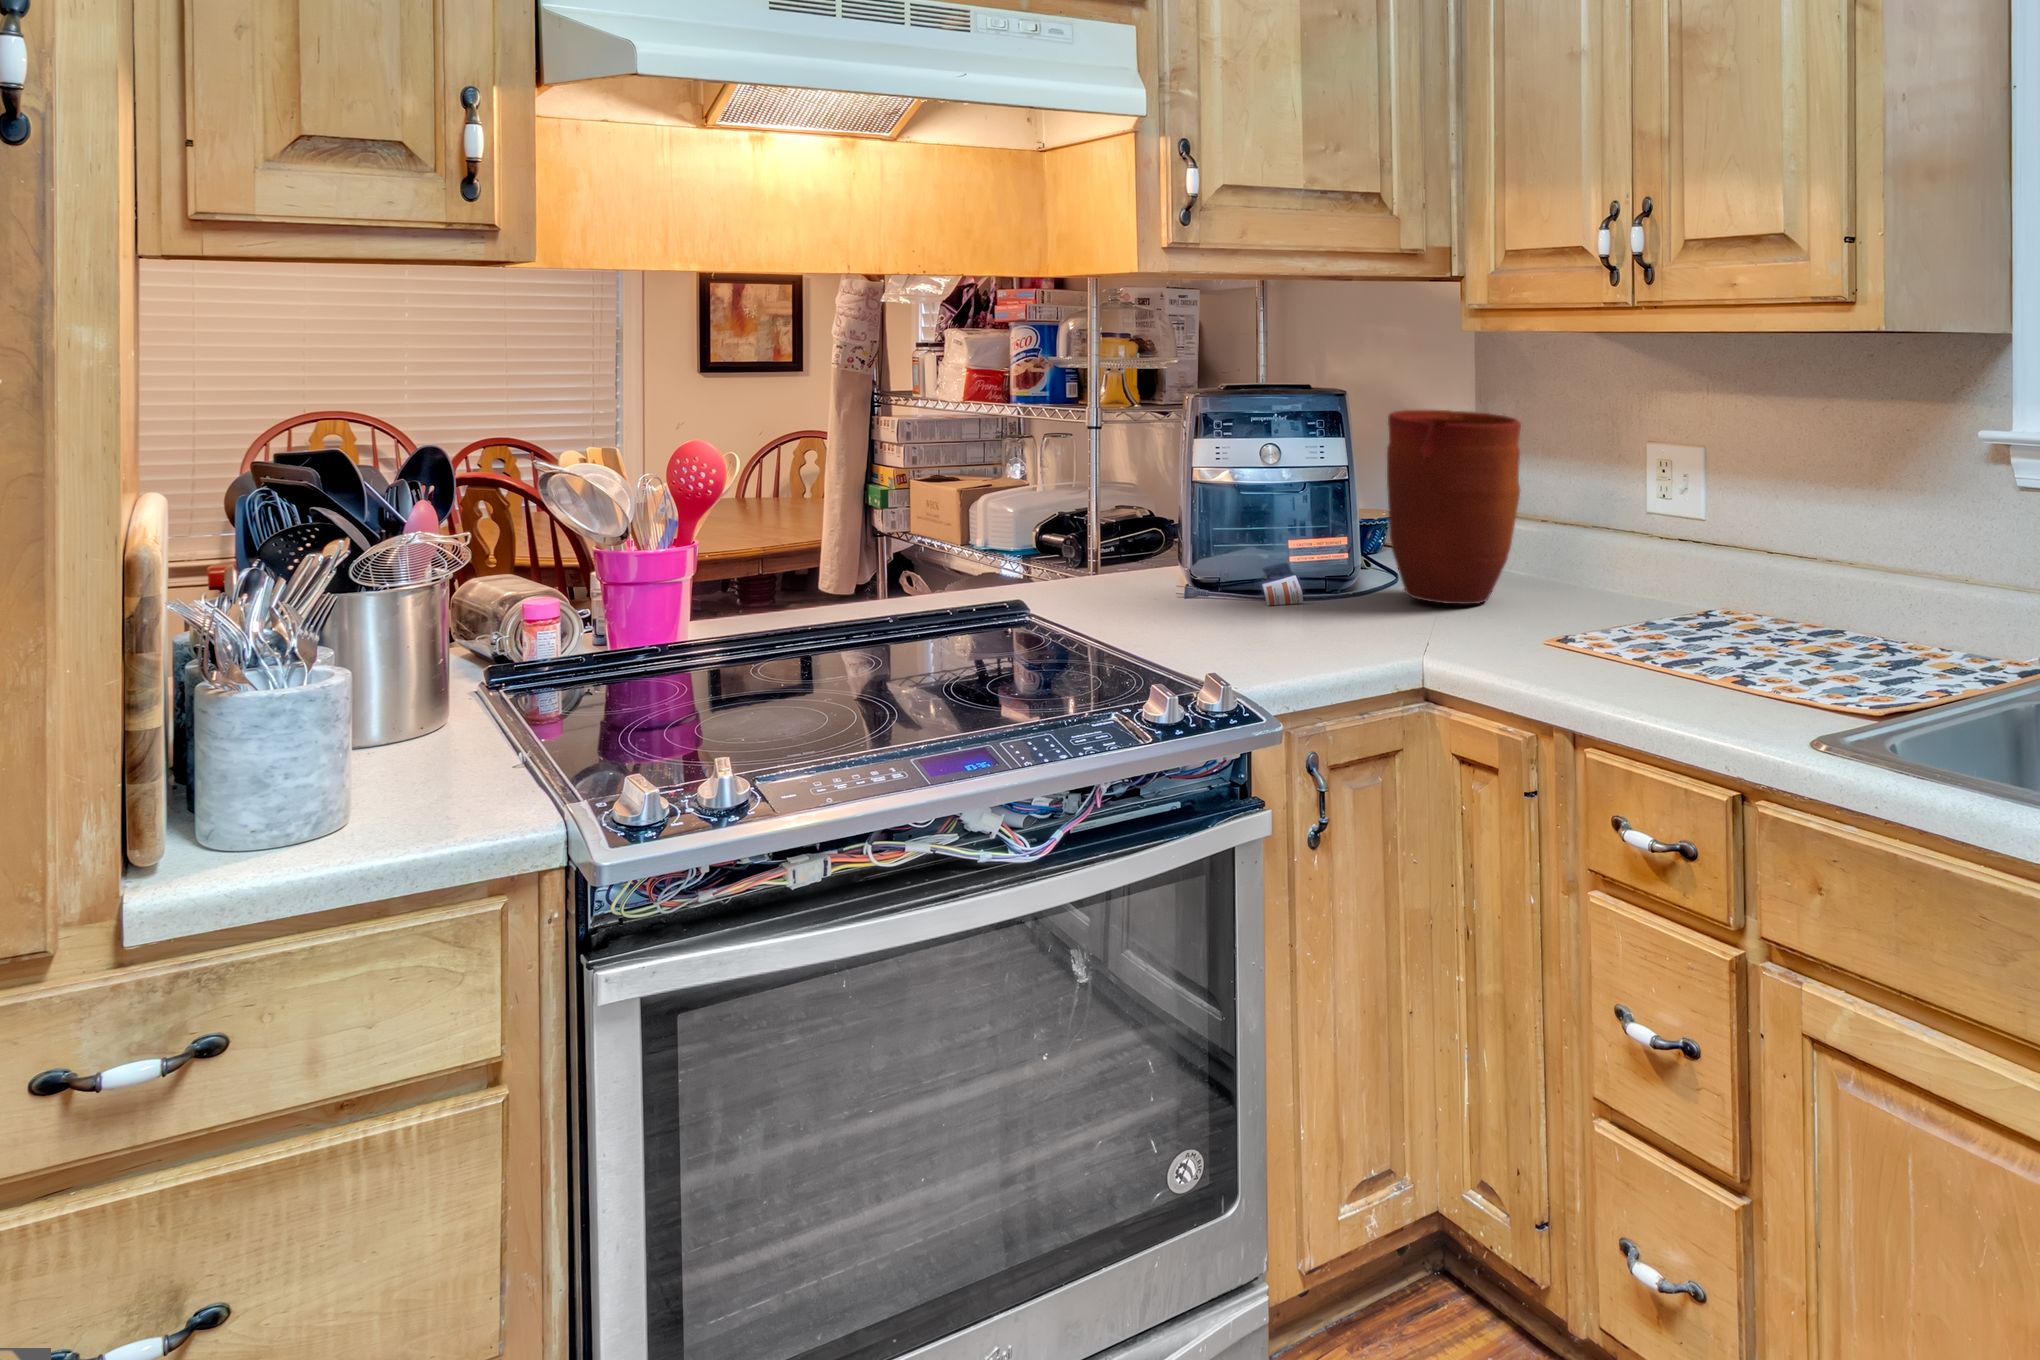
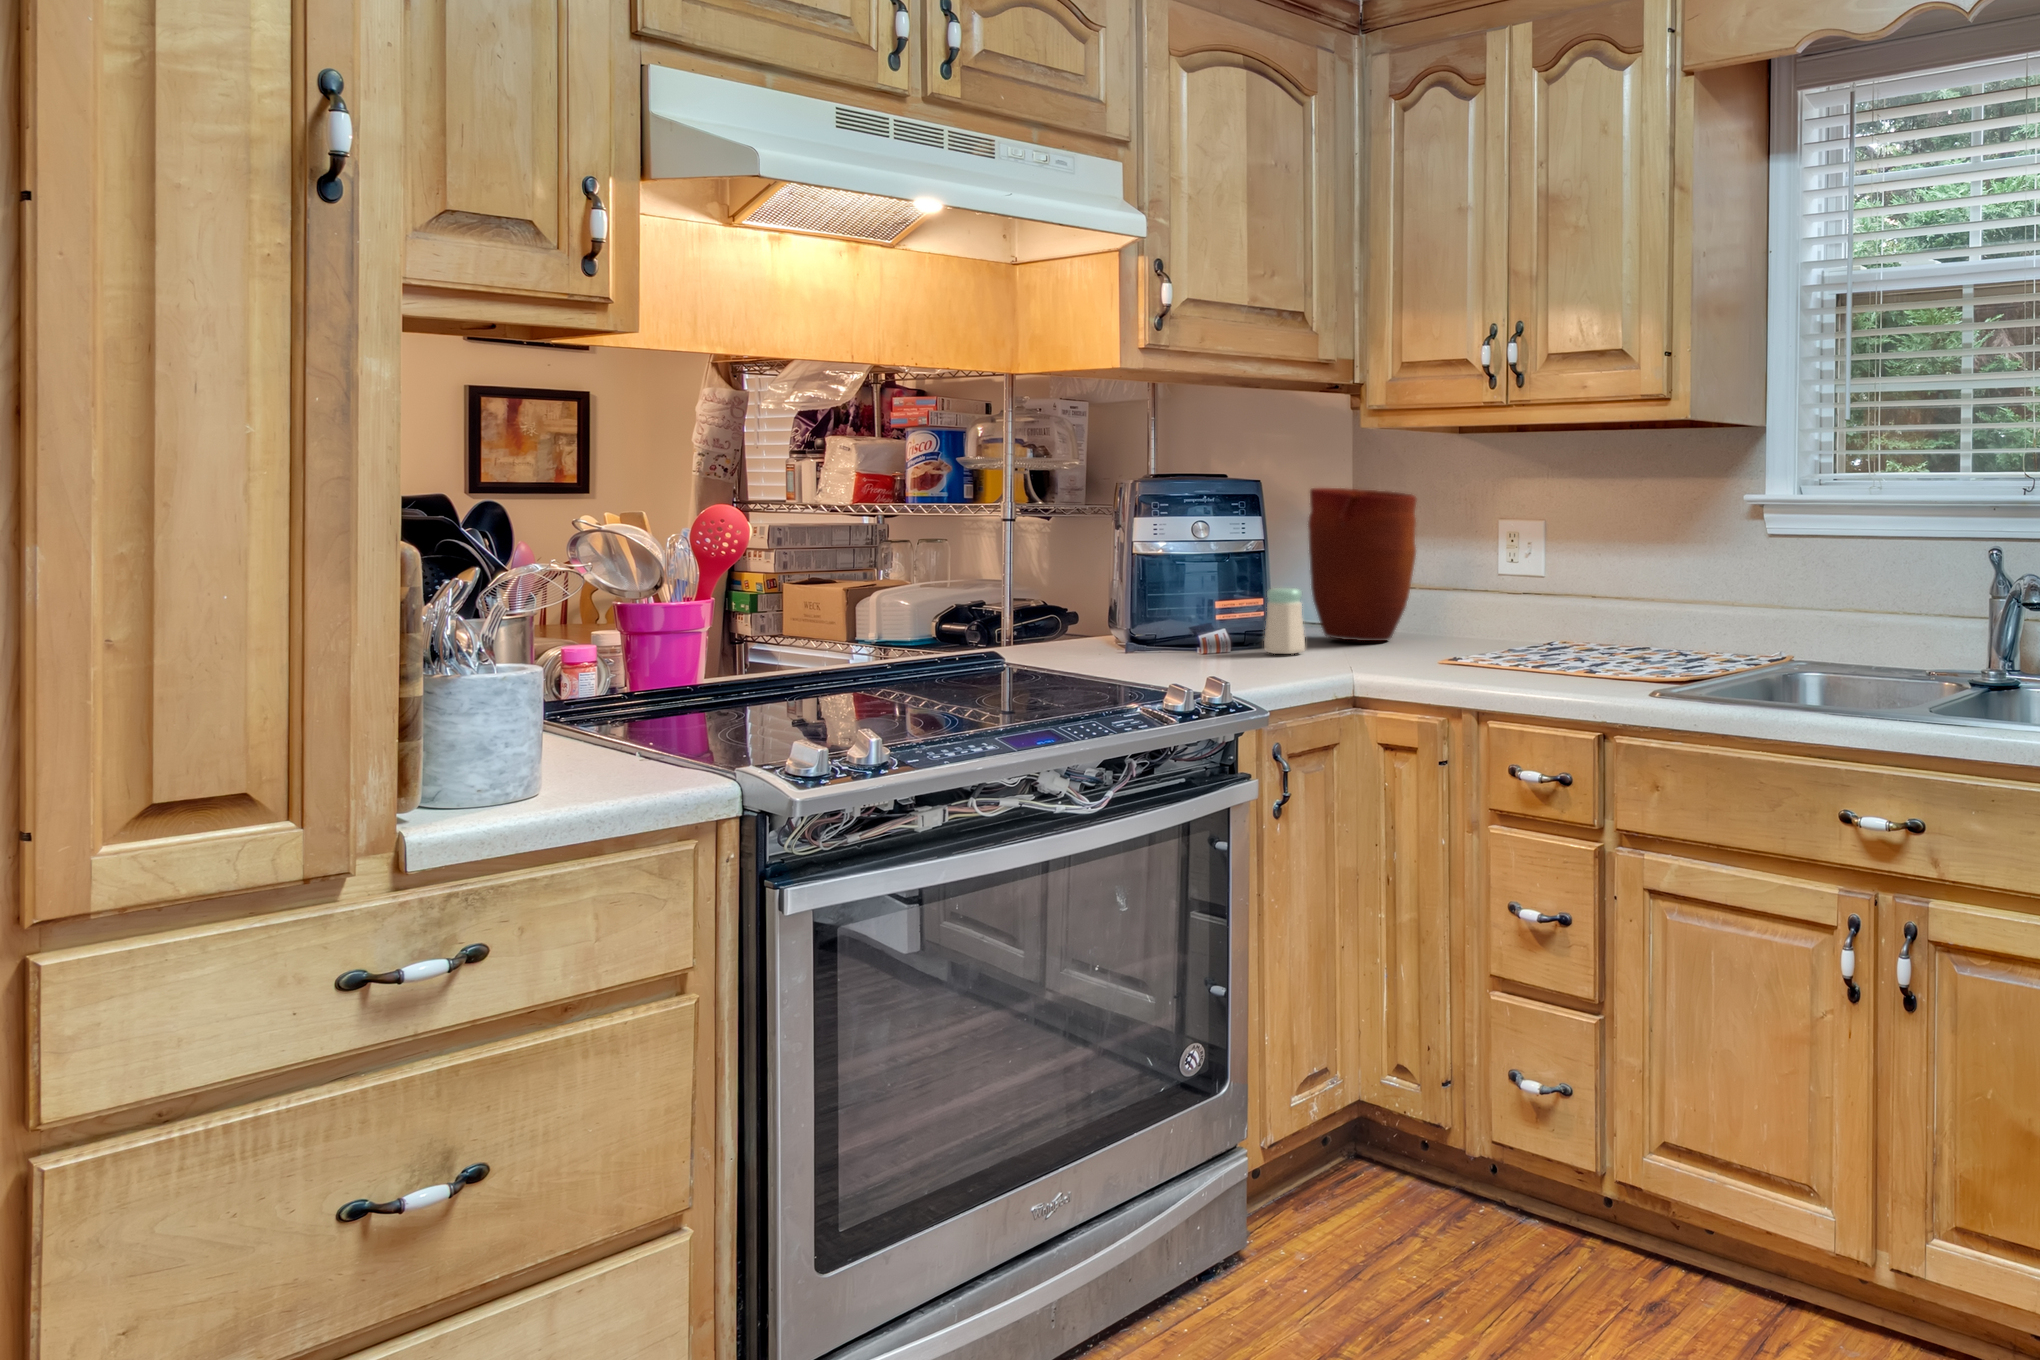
salt shaker: none [1321,542,1370,626] -> present [1264,588,1305,654]

